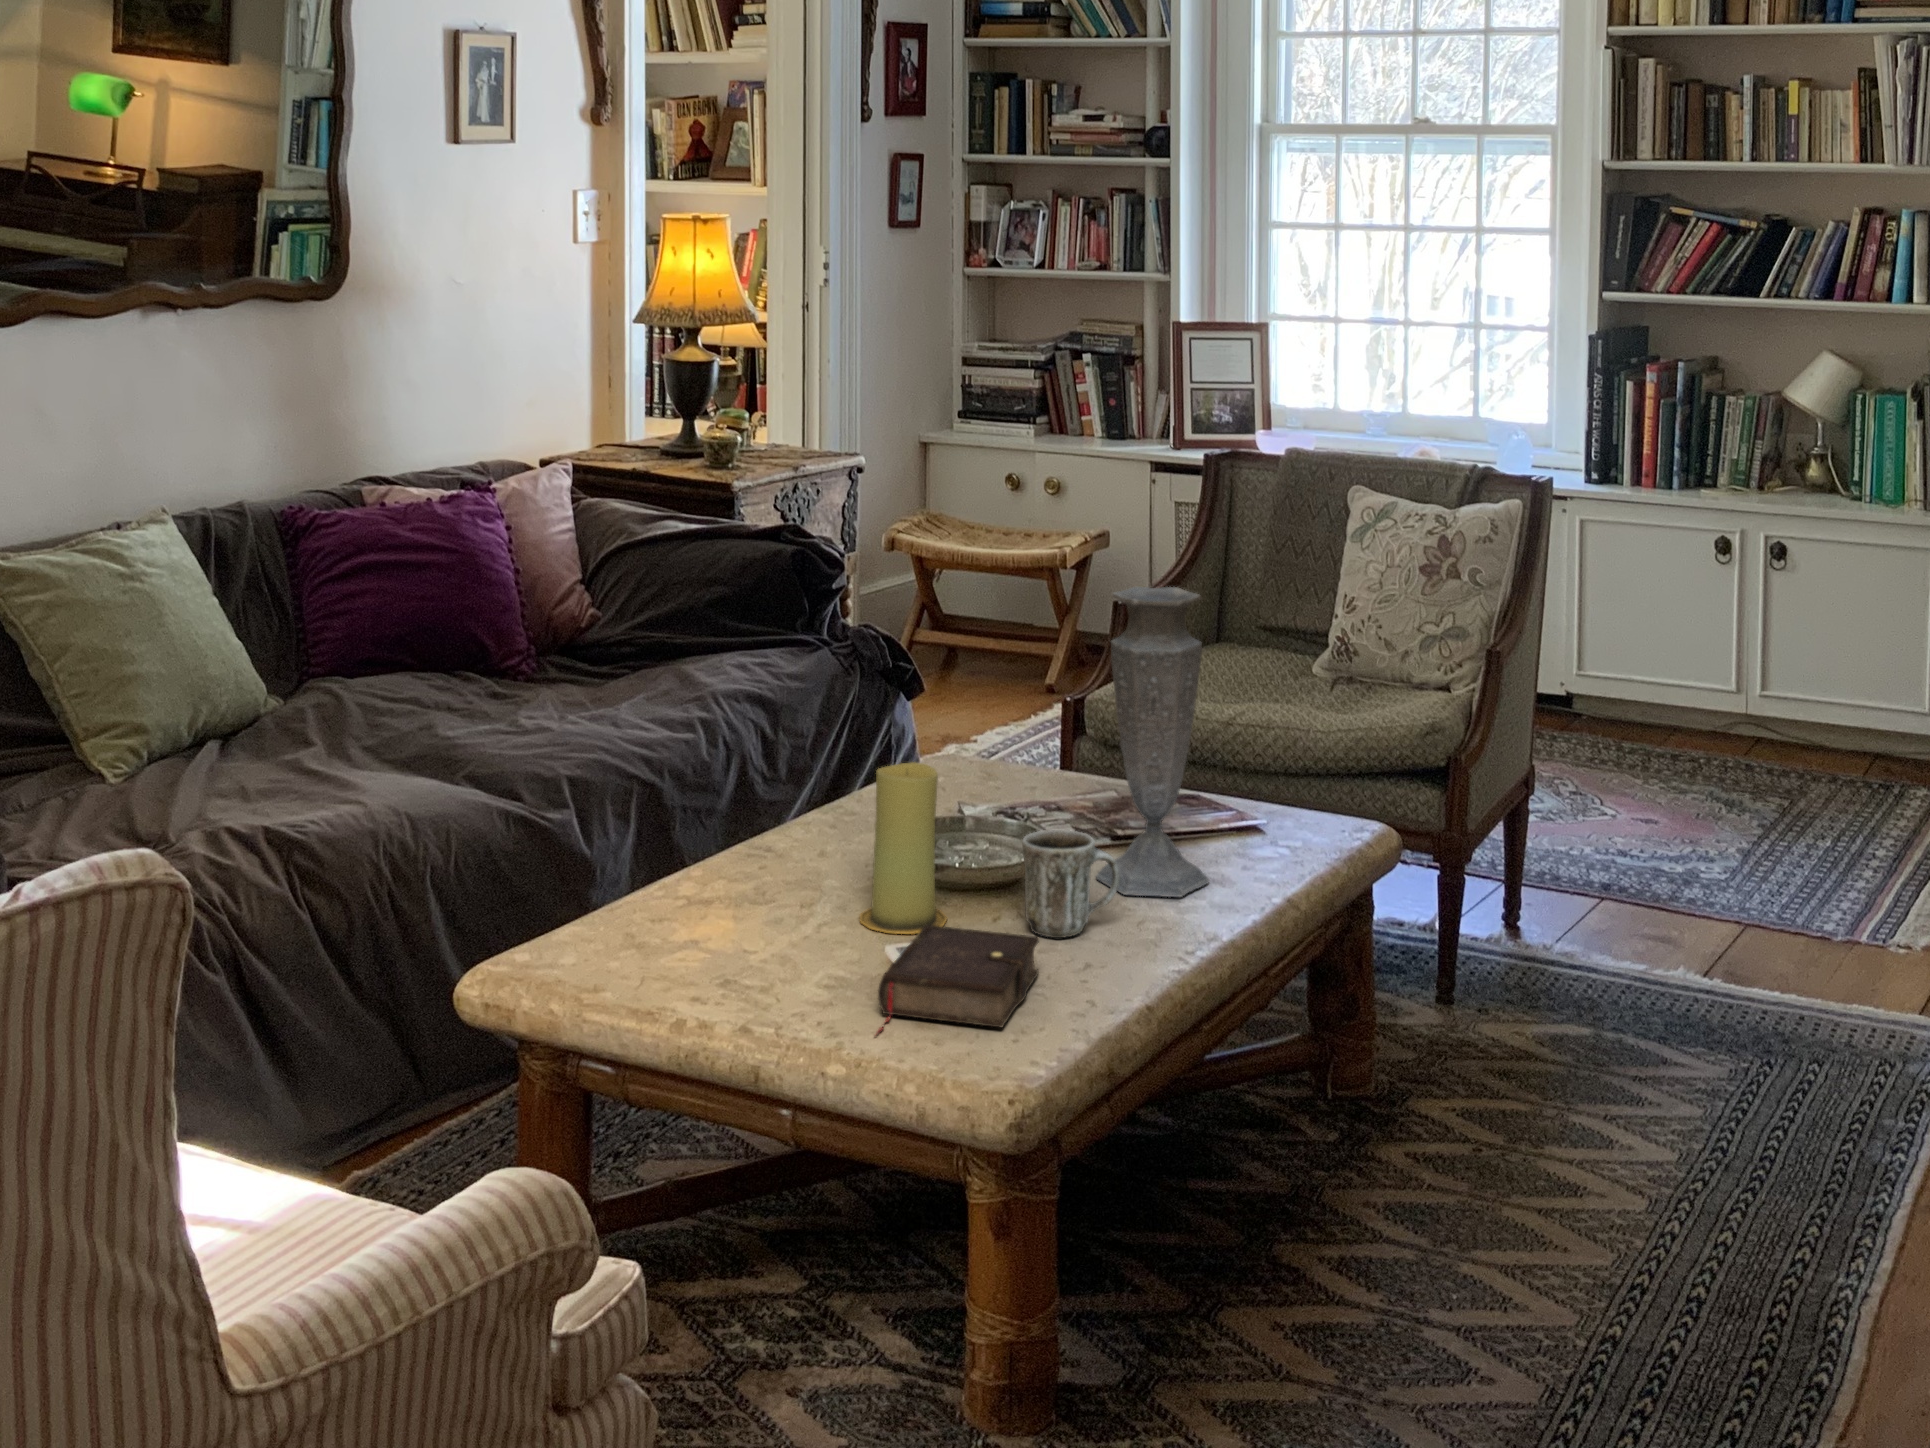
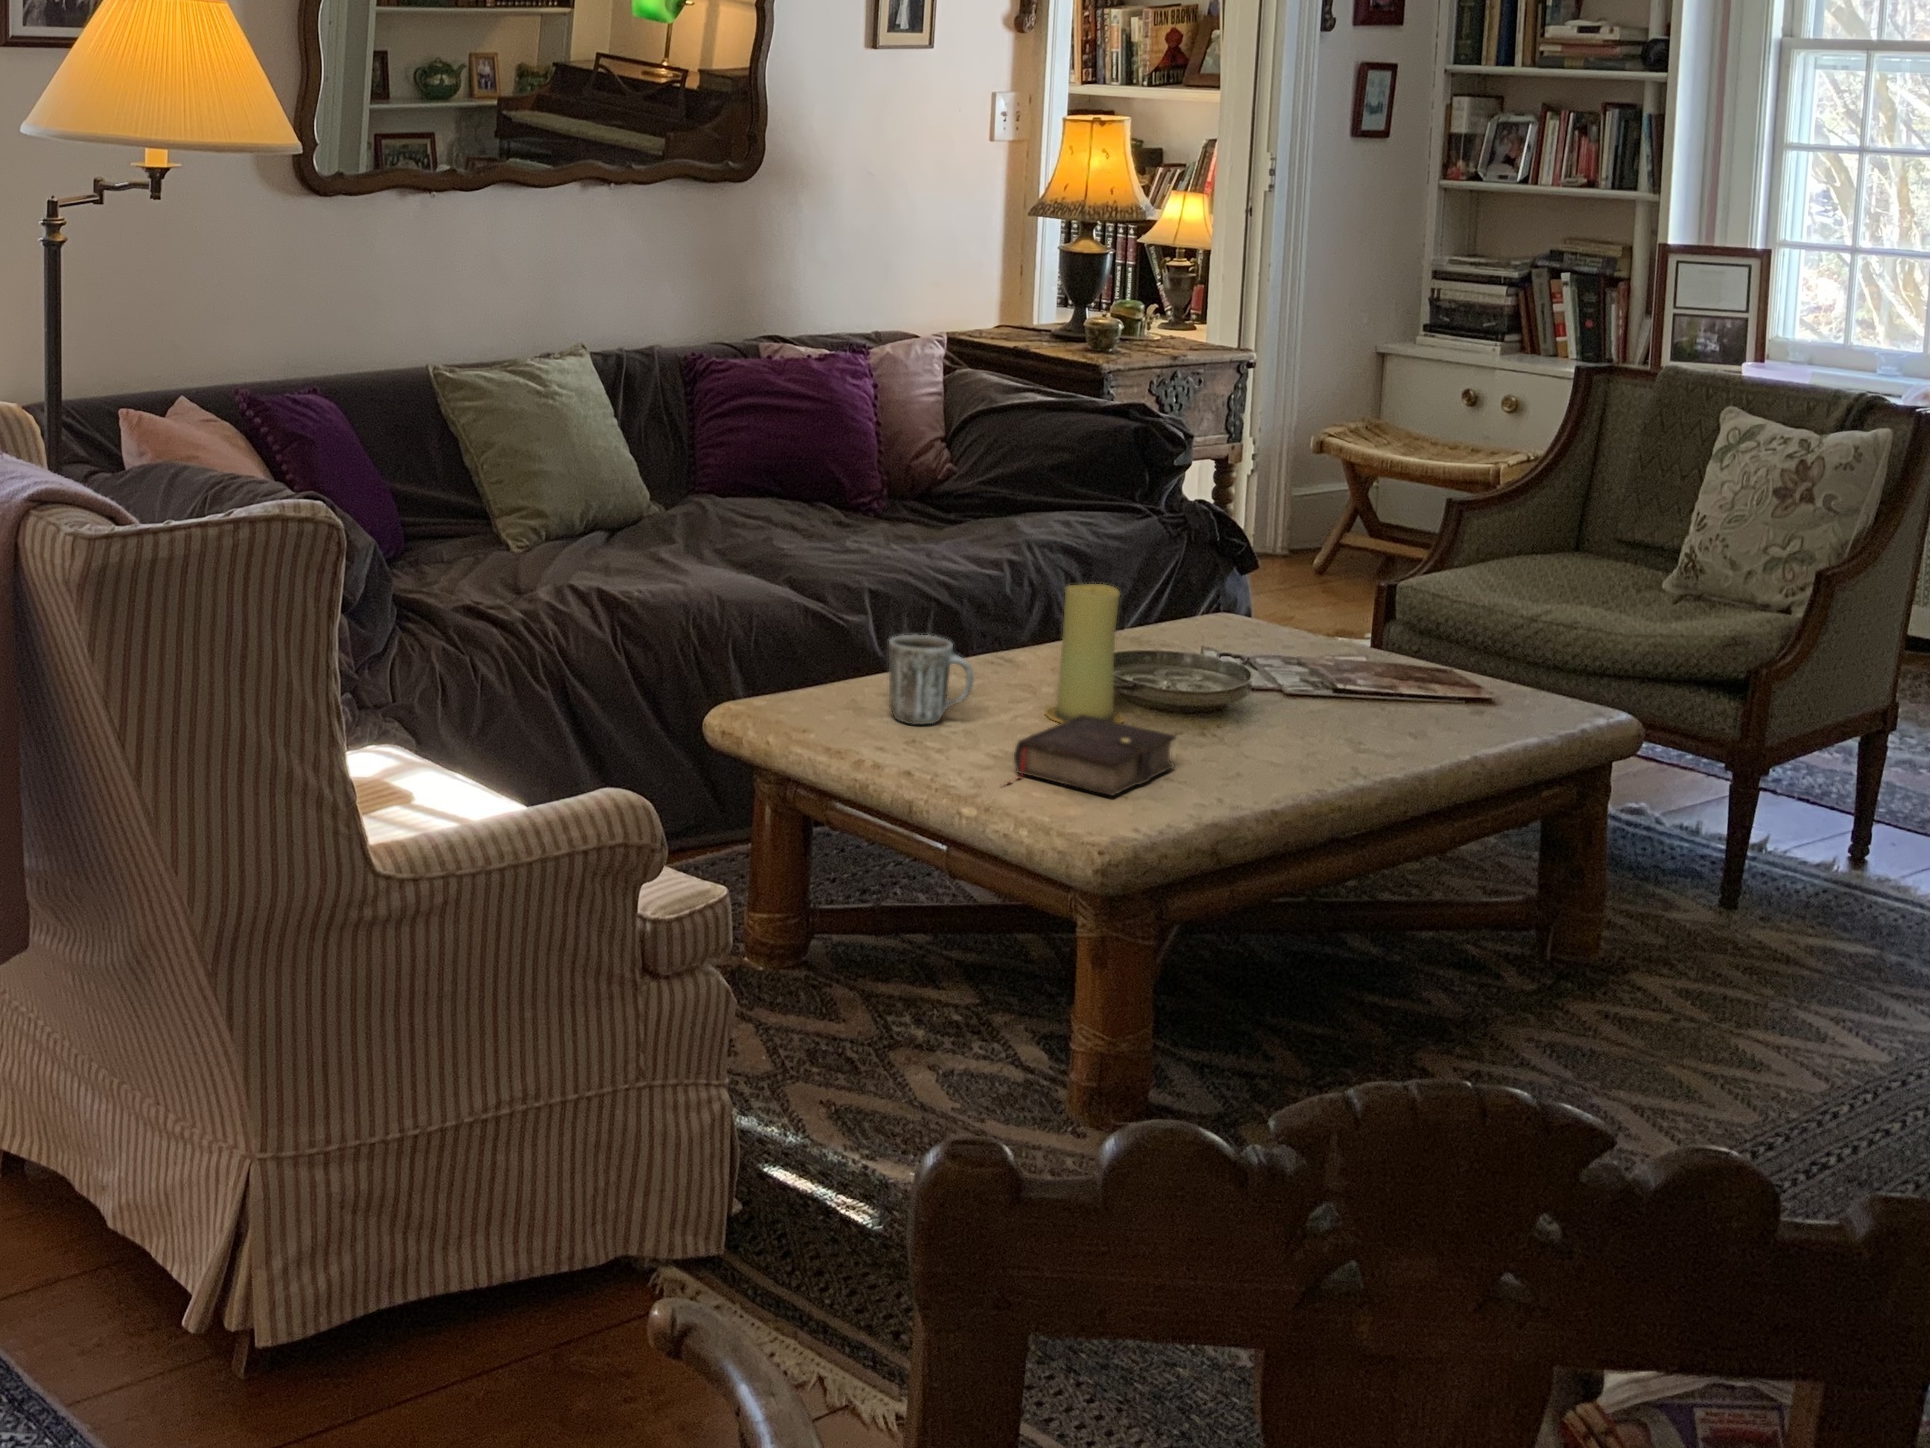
vase: present [1096,587,1209,897] -> none [1285,455,1399,736]
mug: present [1022,830,1119,938] -> present [889,635,973,724]

